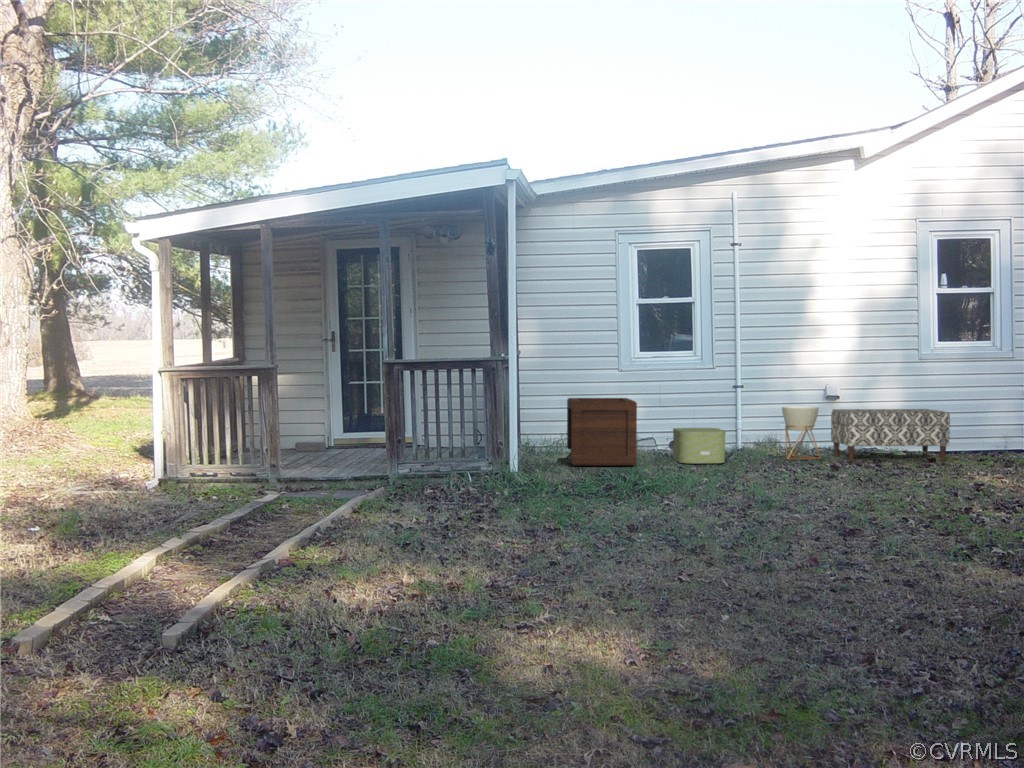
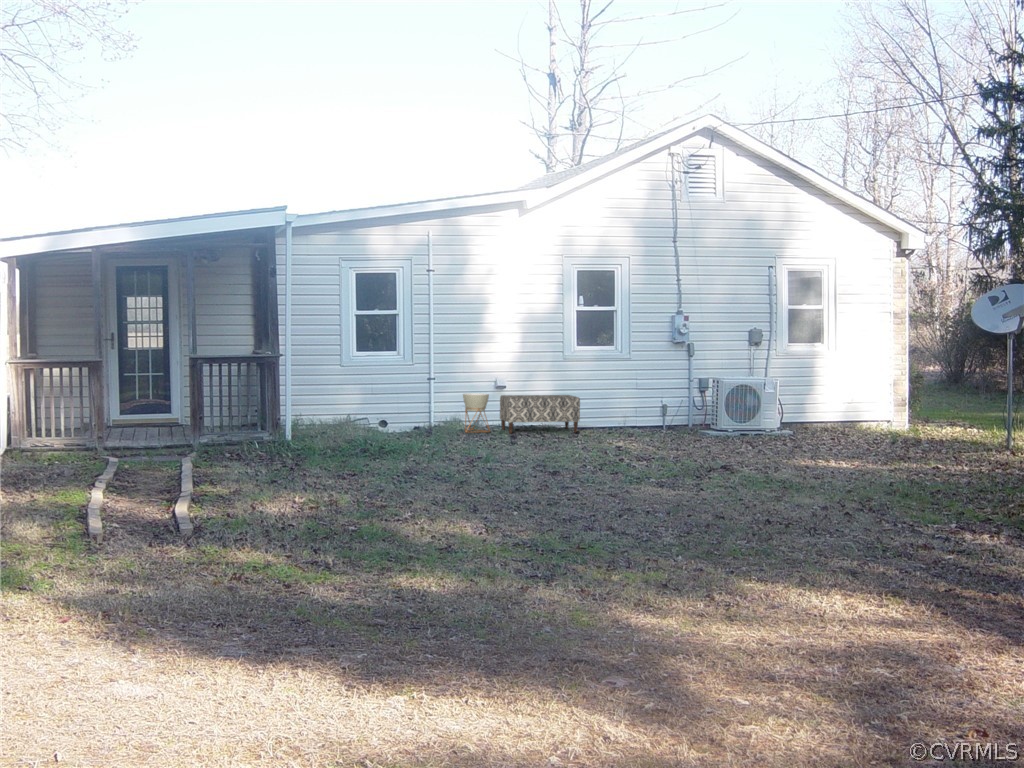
wooden crate: present [567,398,637,466] -> none [301,387,351,439]
storage box: present [673,428,726,463] -> none [381,410,419,436]

